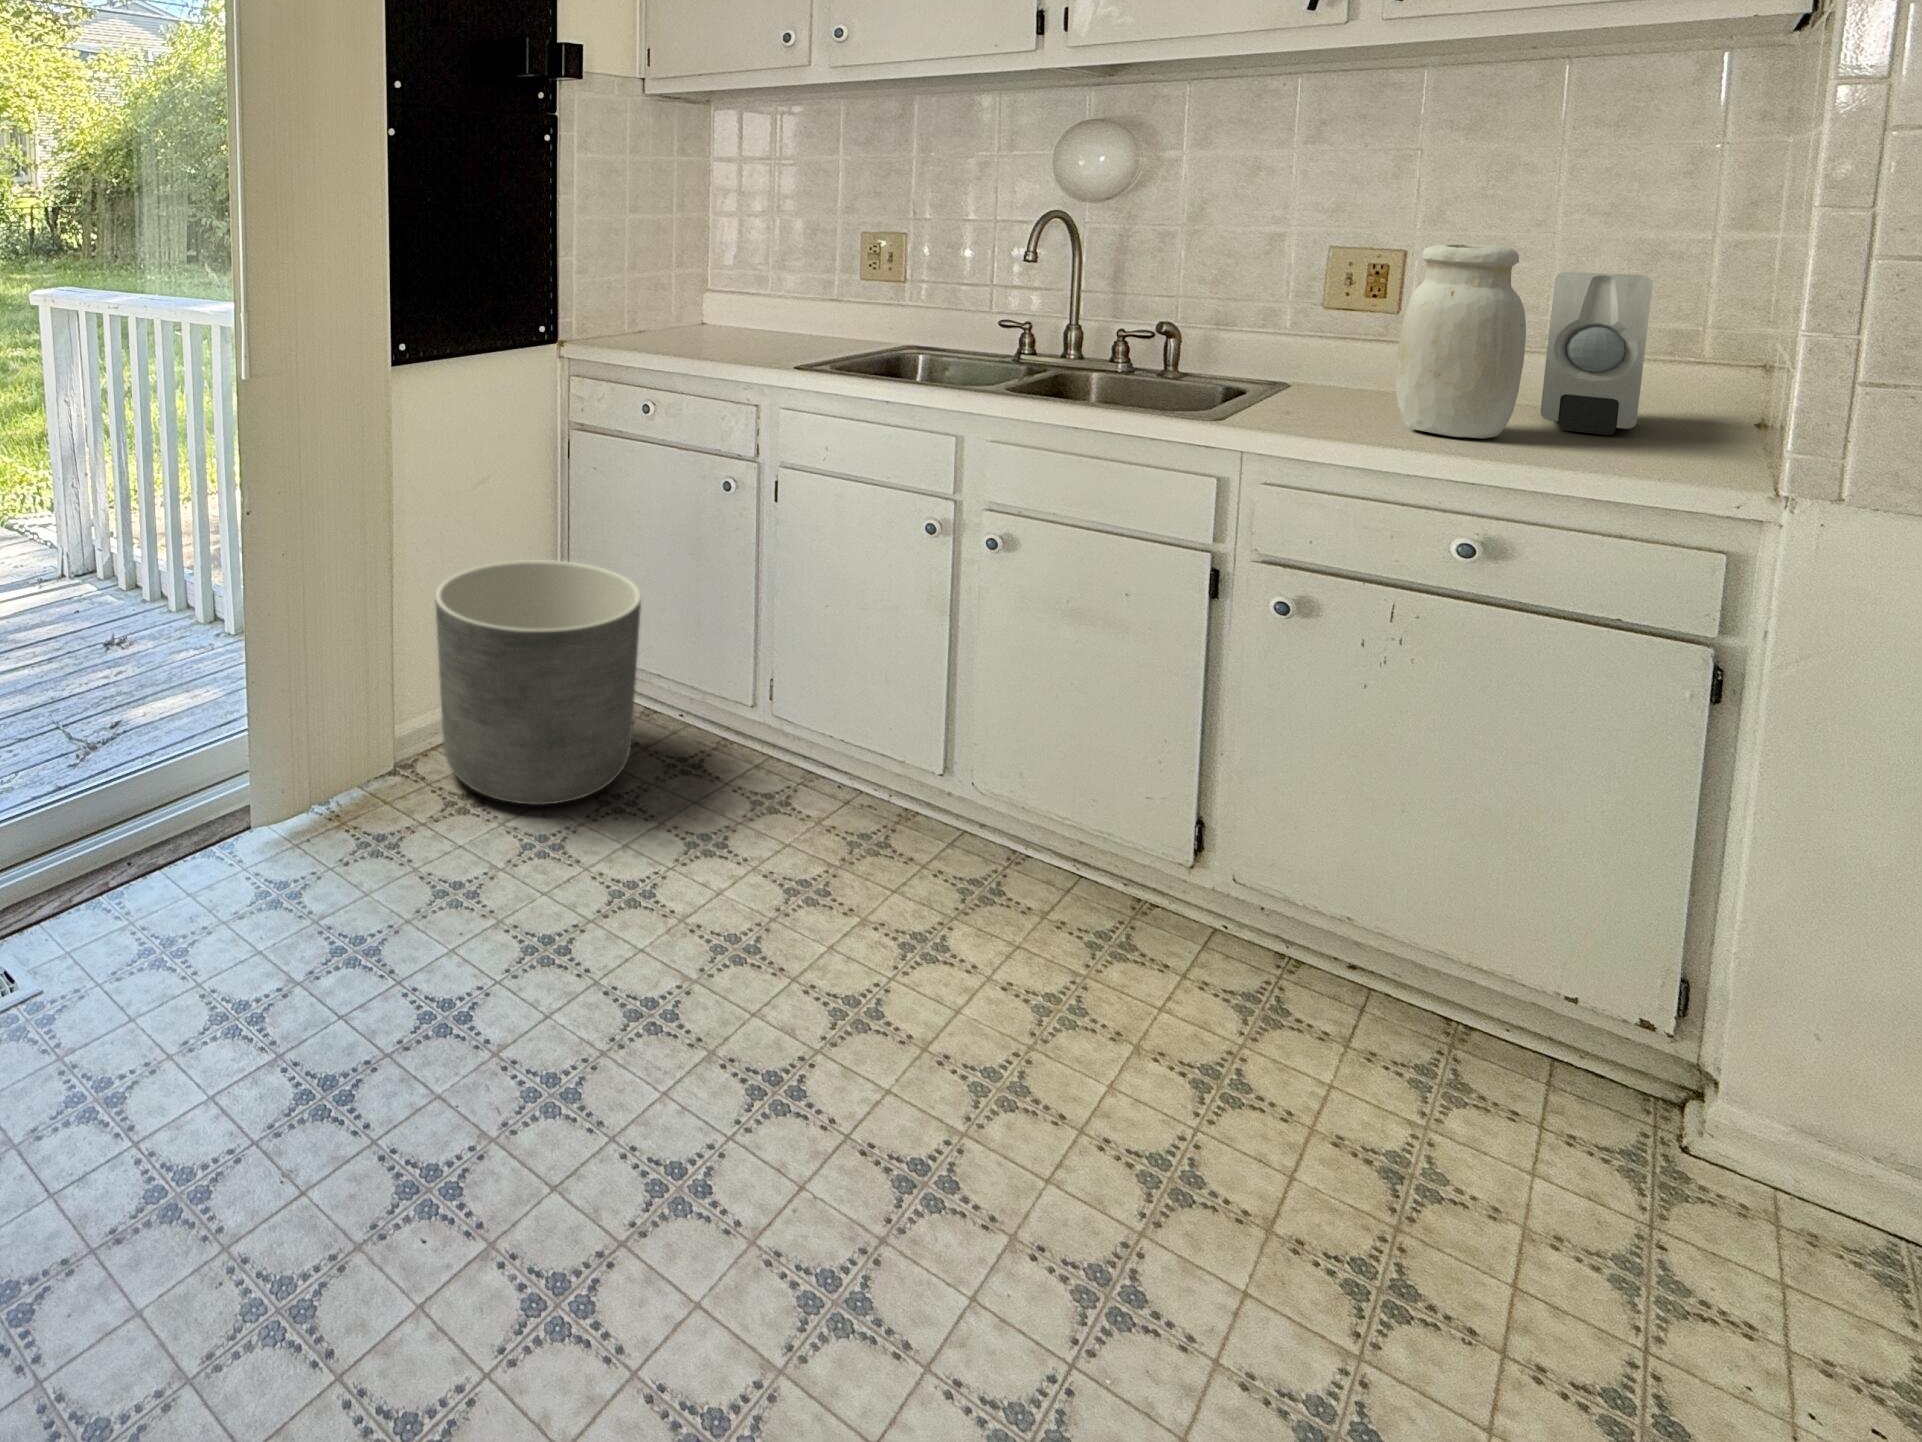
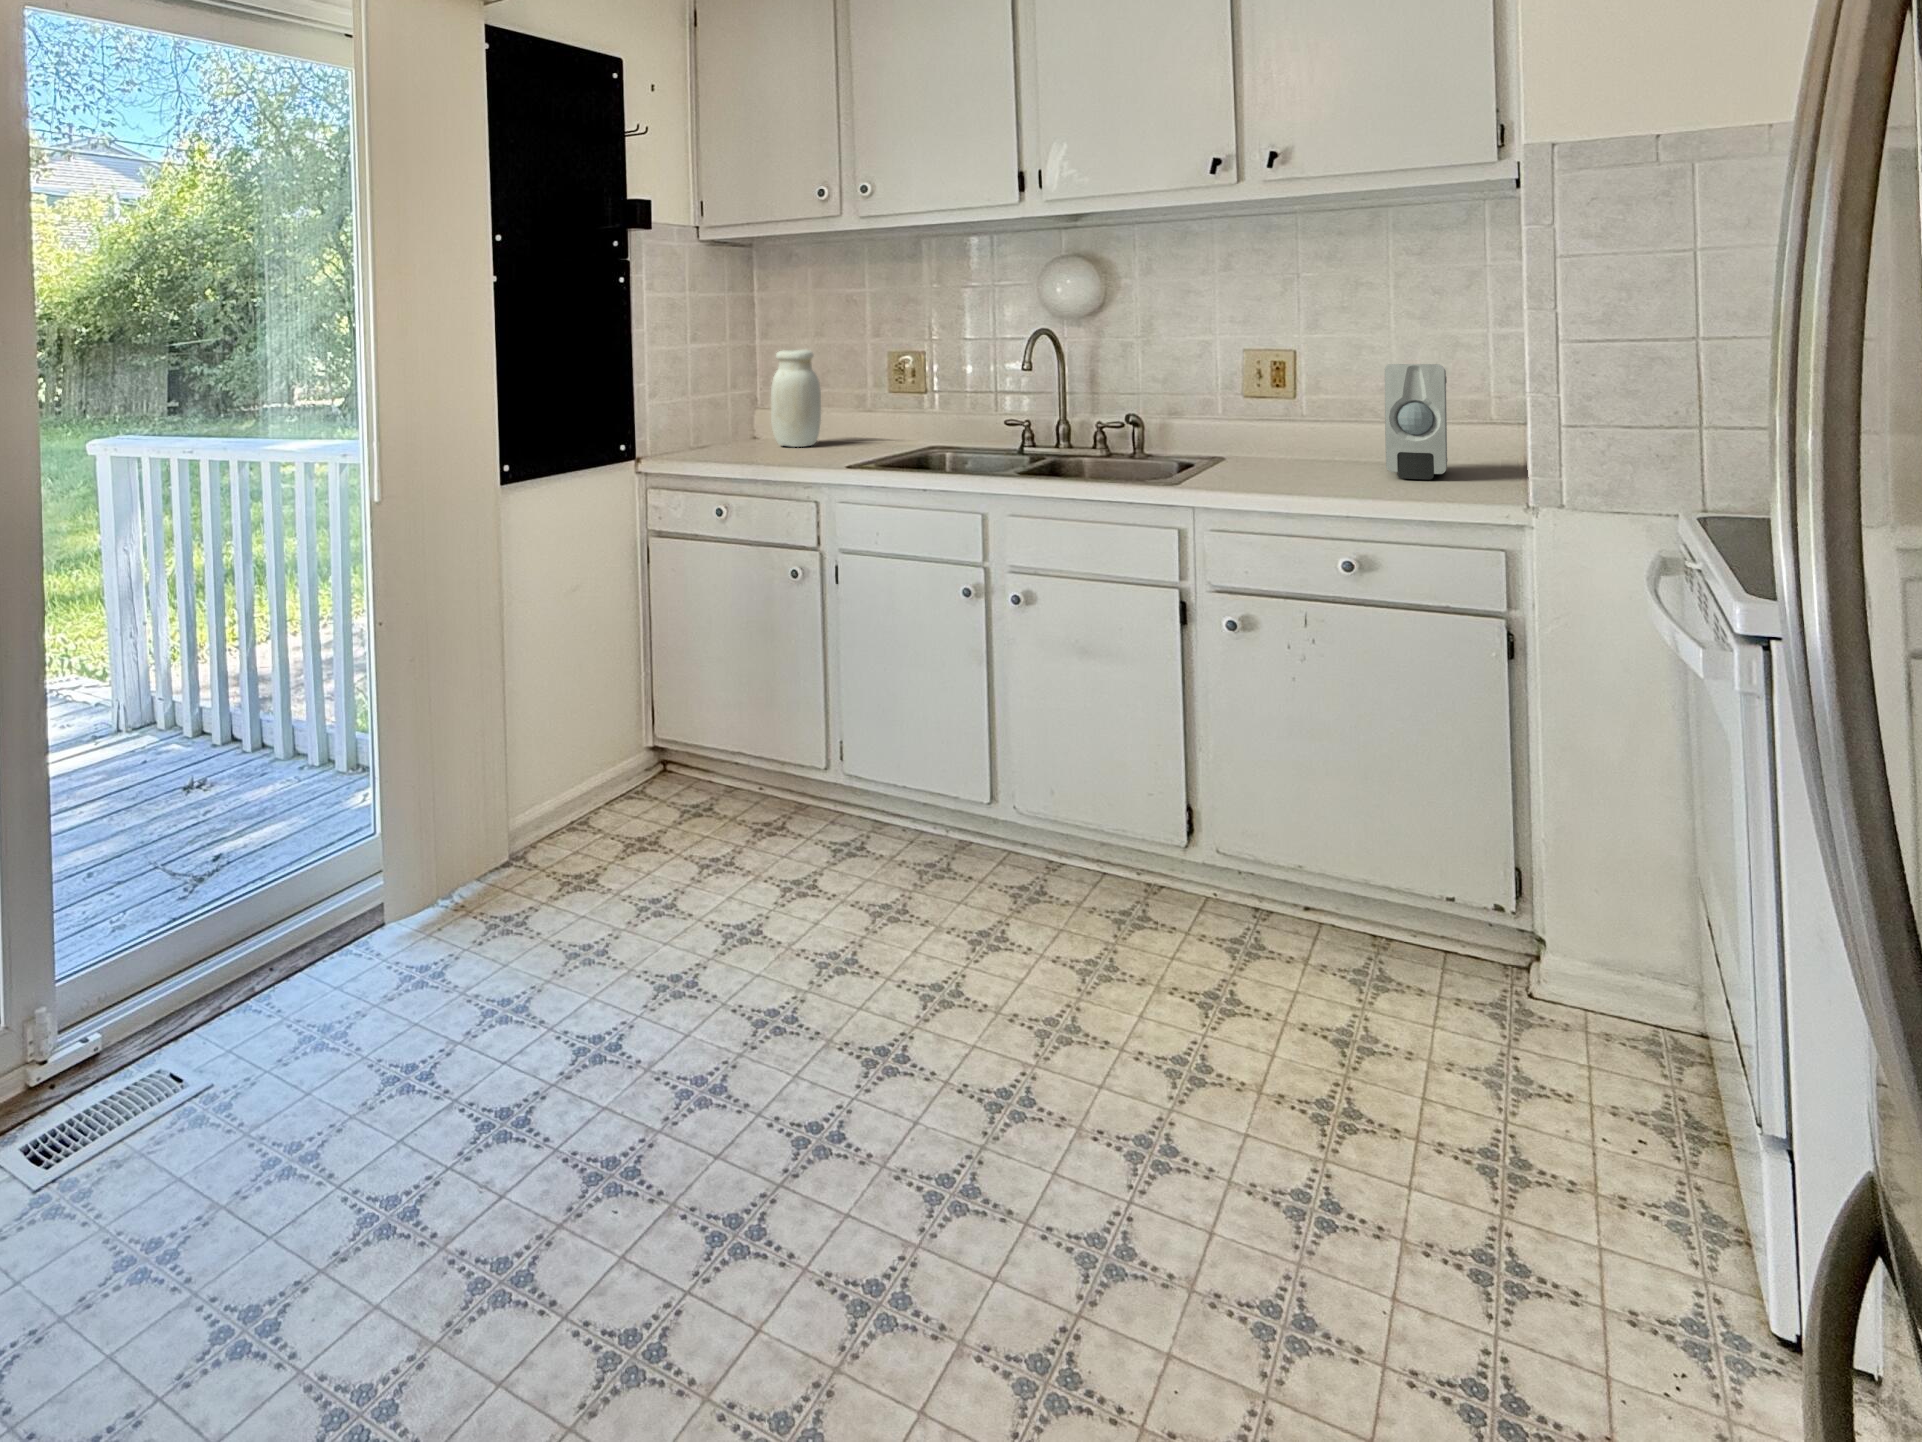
jar: present [1396,244,1526,438] -> present [771,350,821,447]
planter: present [435,560,641,805] -> none [546,656,728,873]

